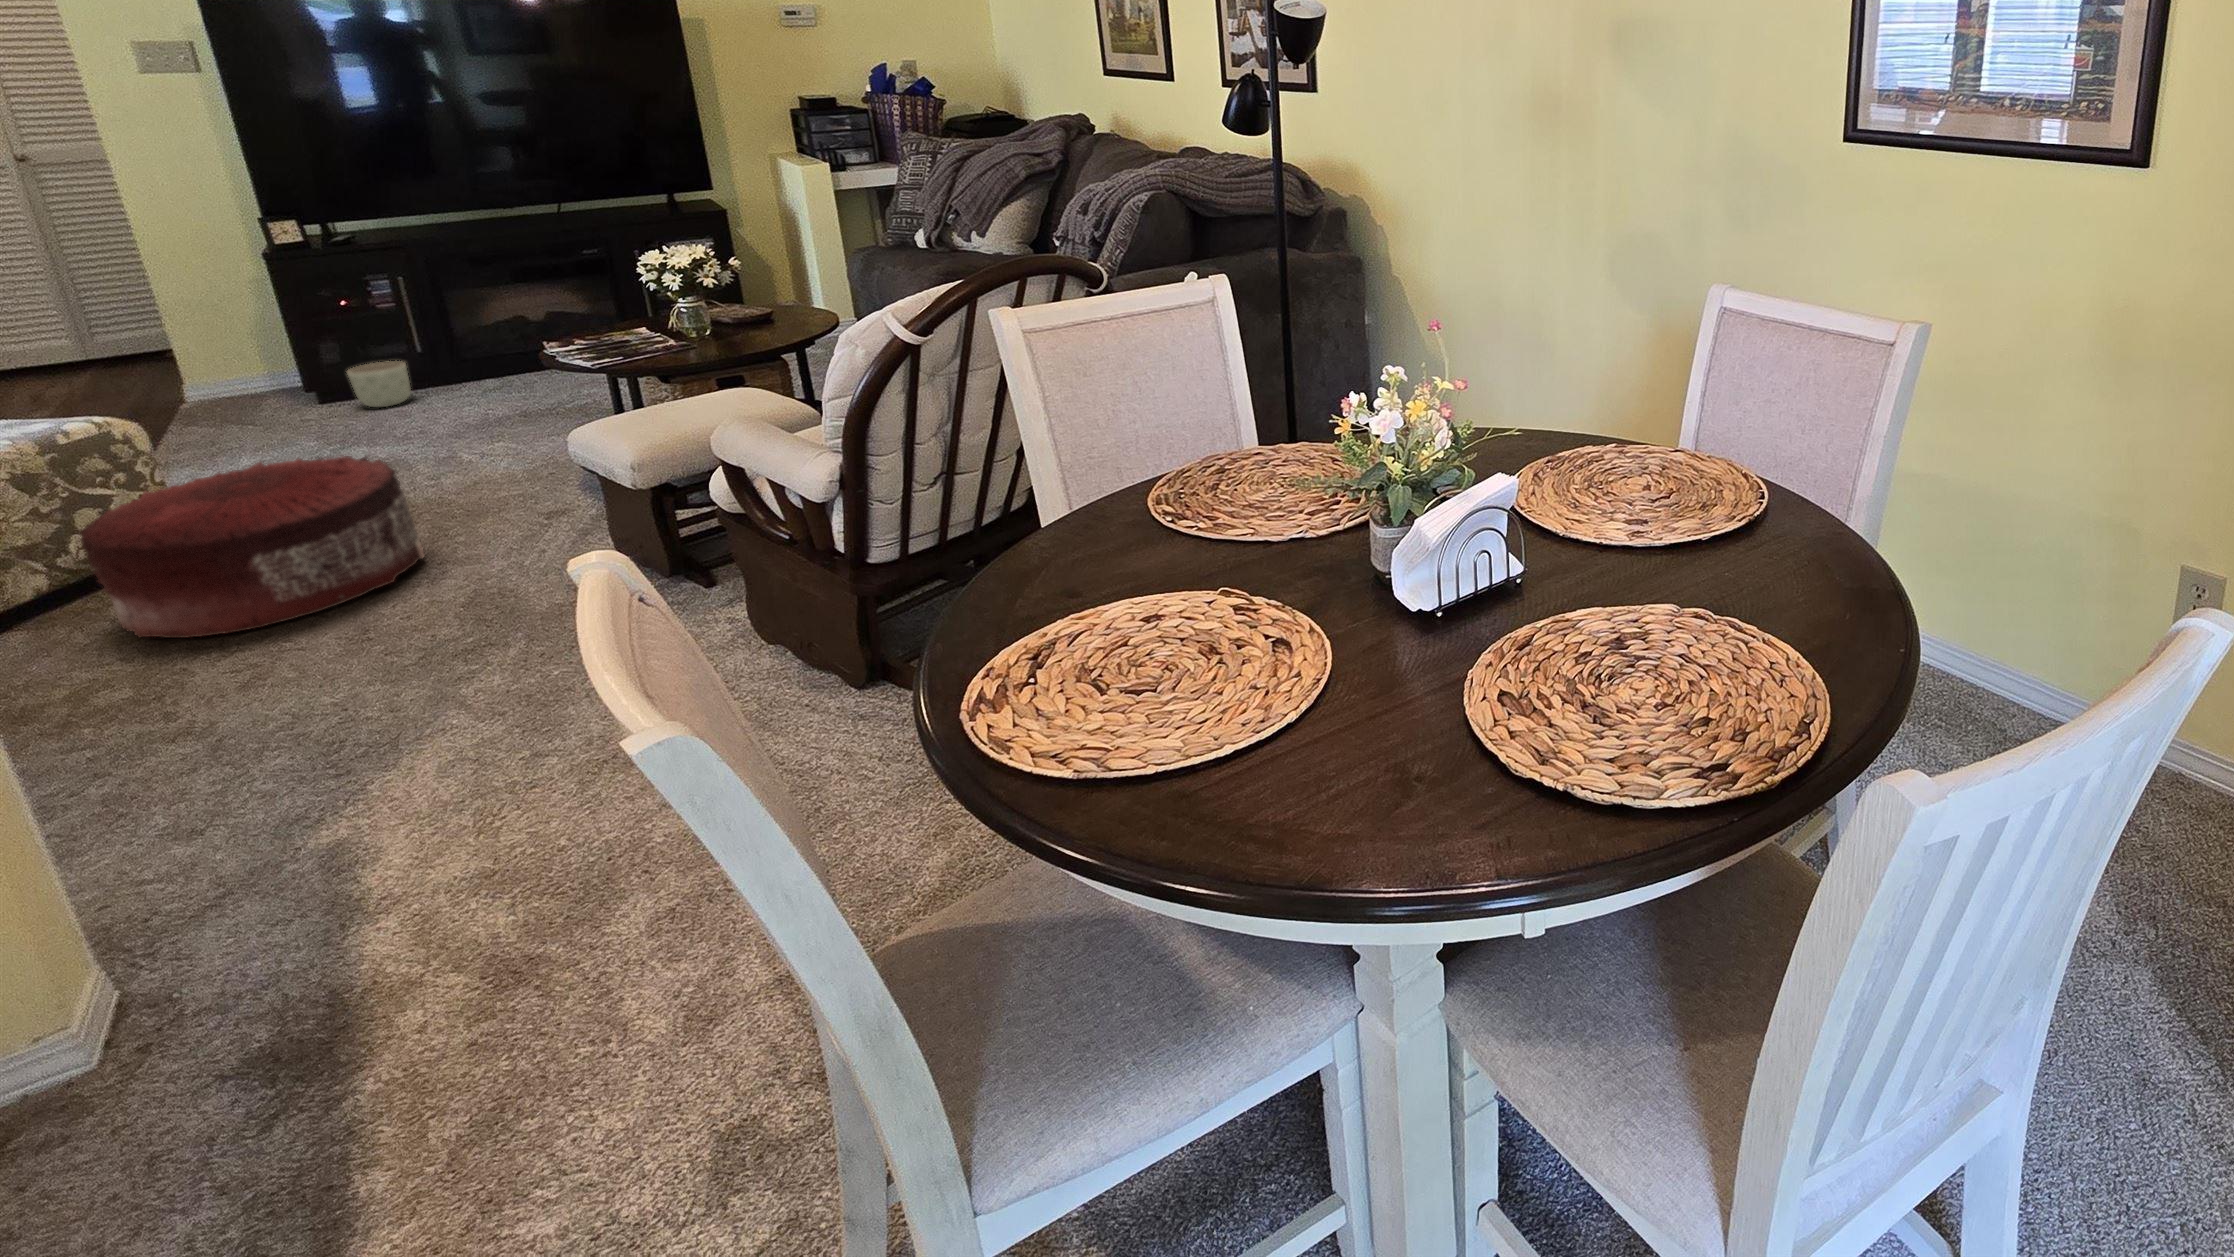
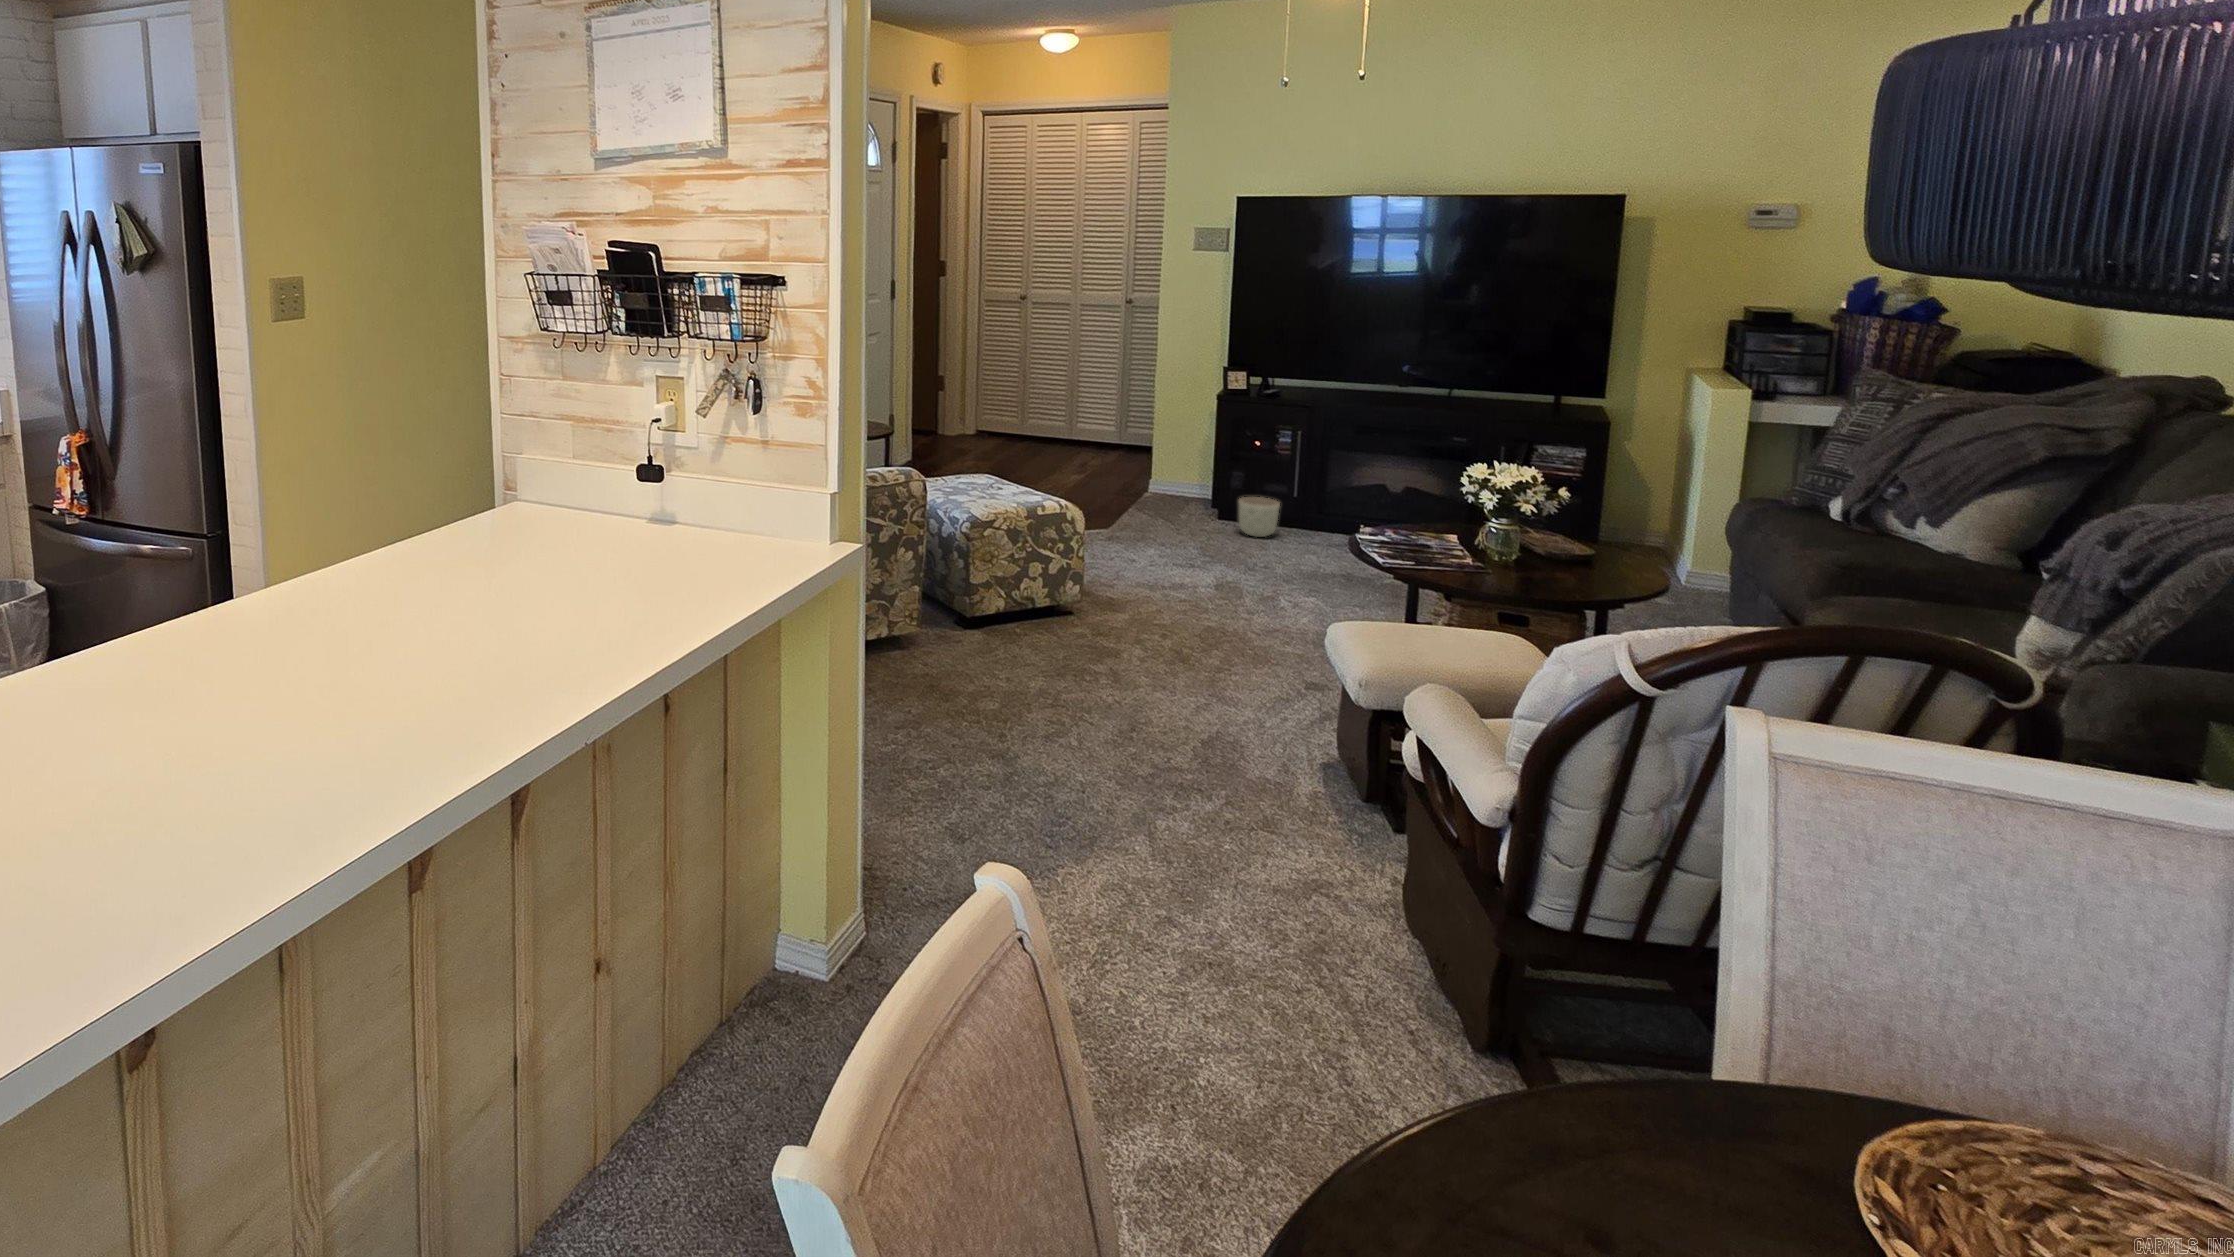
pouf: present [81,456,424,638] -> none [1019,563,1207,701]

